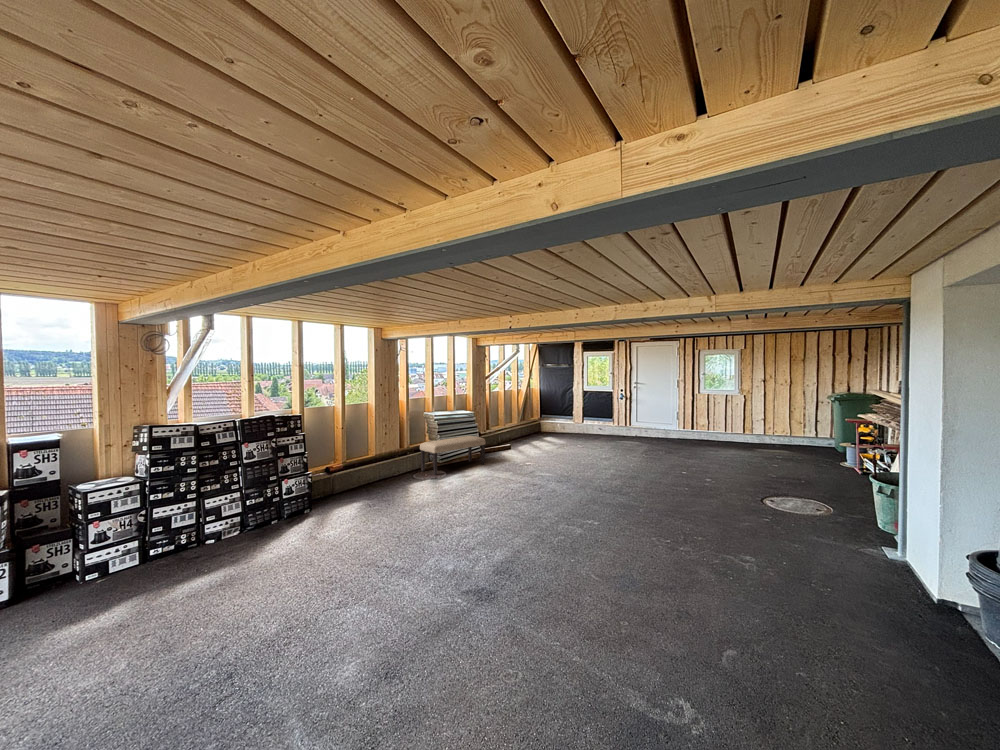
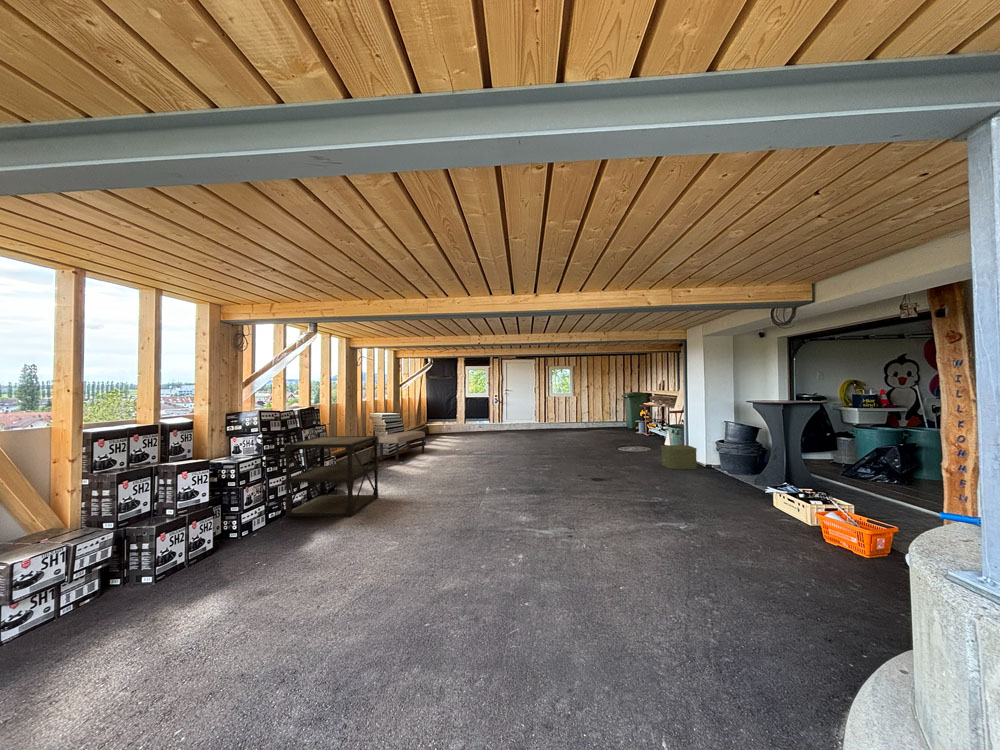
shelving unit: none [177,452,306,575] -> present [285,436,378,517]
storage box: none [827,519,916,592] -> present [661,445,697,469]

